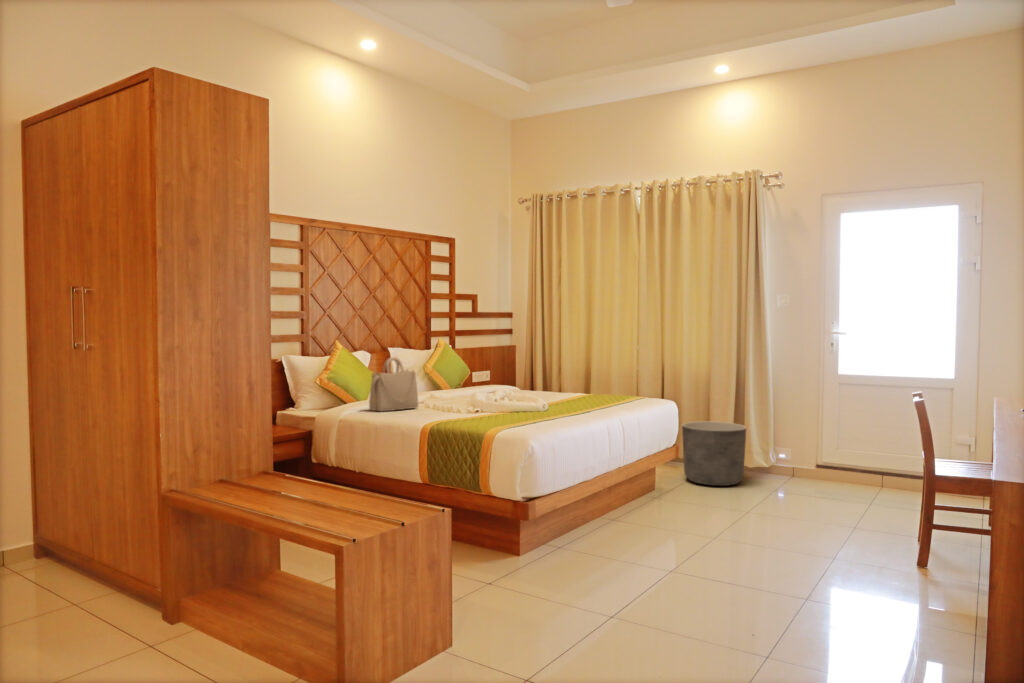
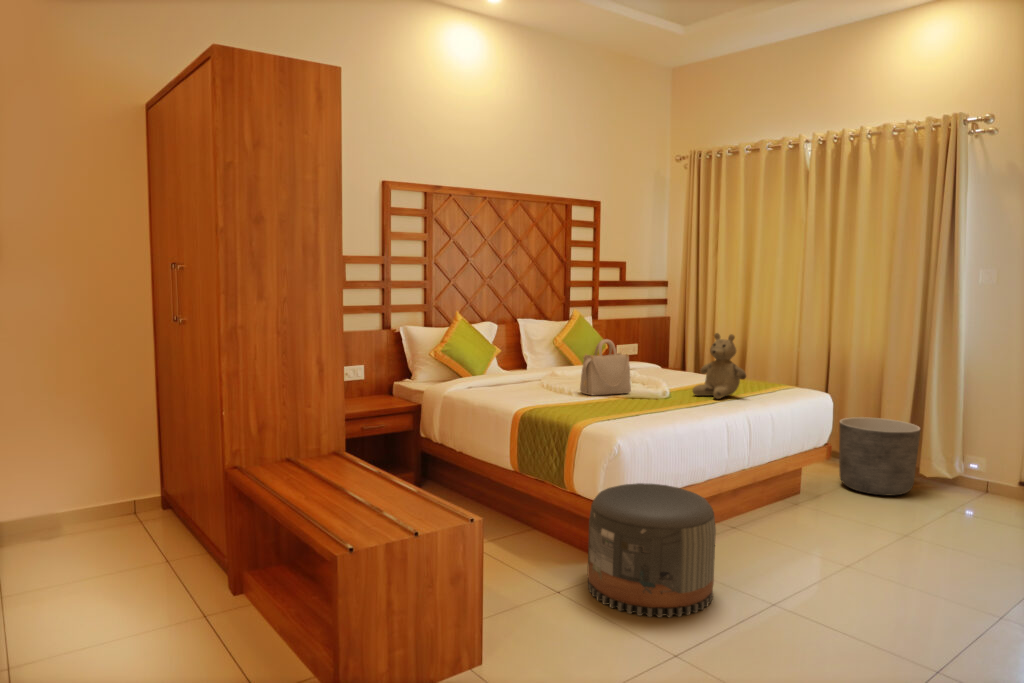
teddy bear: none [574,351,620,409] -> present [693,333,746,399]
handbag: present [369,357,418,411] -> present [580,339,631,395]
pouf: none [528,486,647,611] -> present [588,483,716,618]

